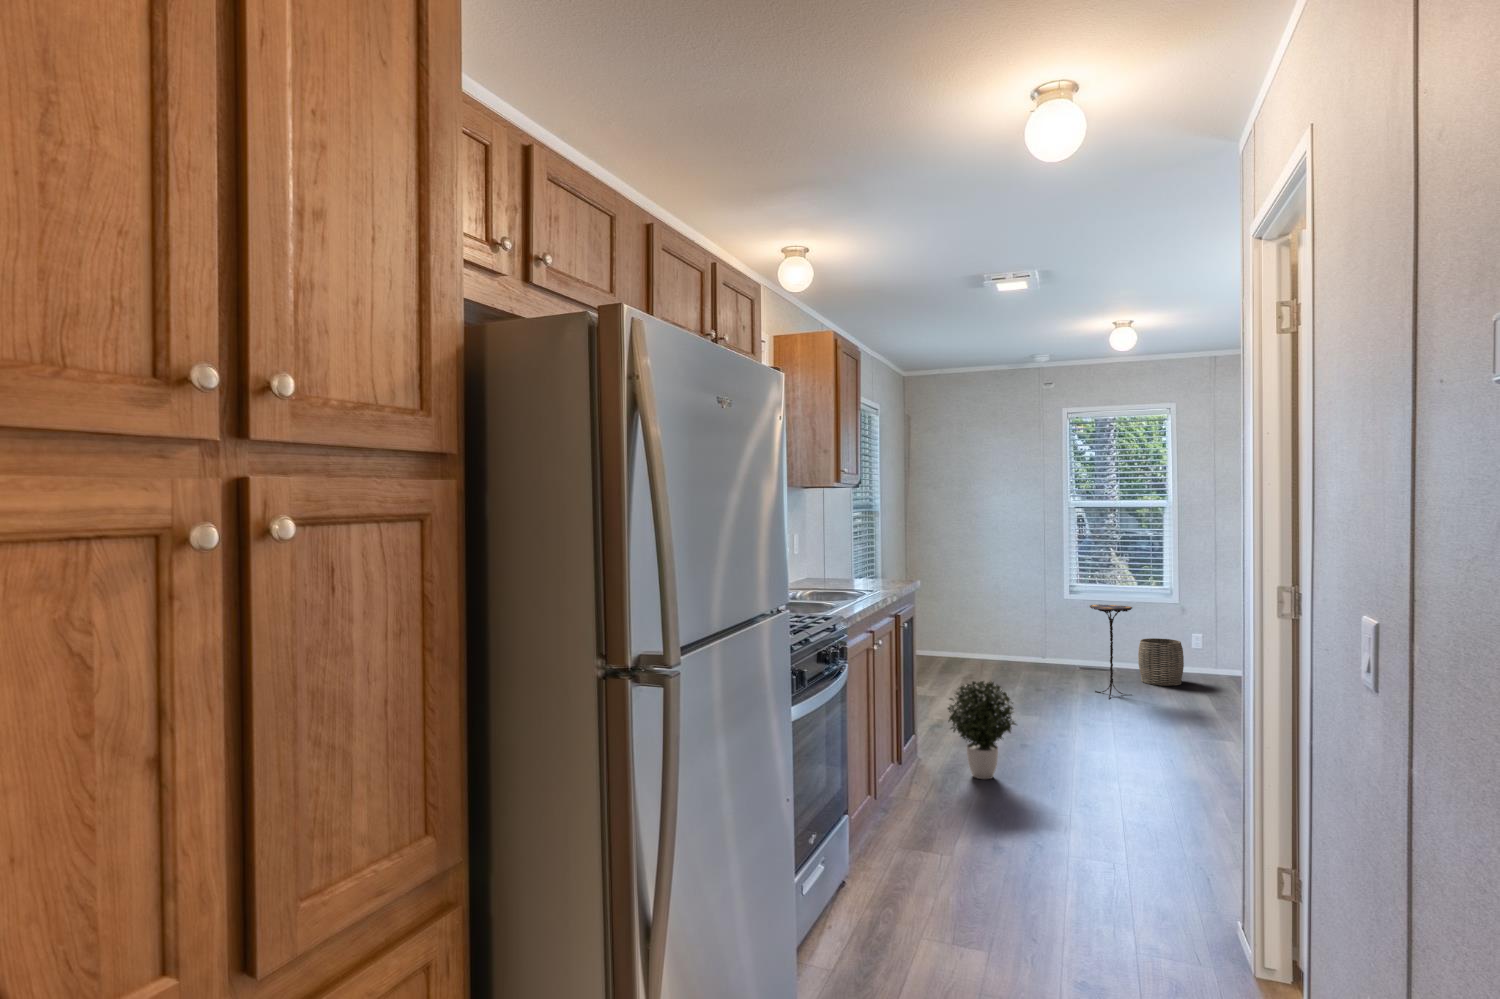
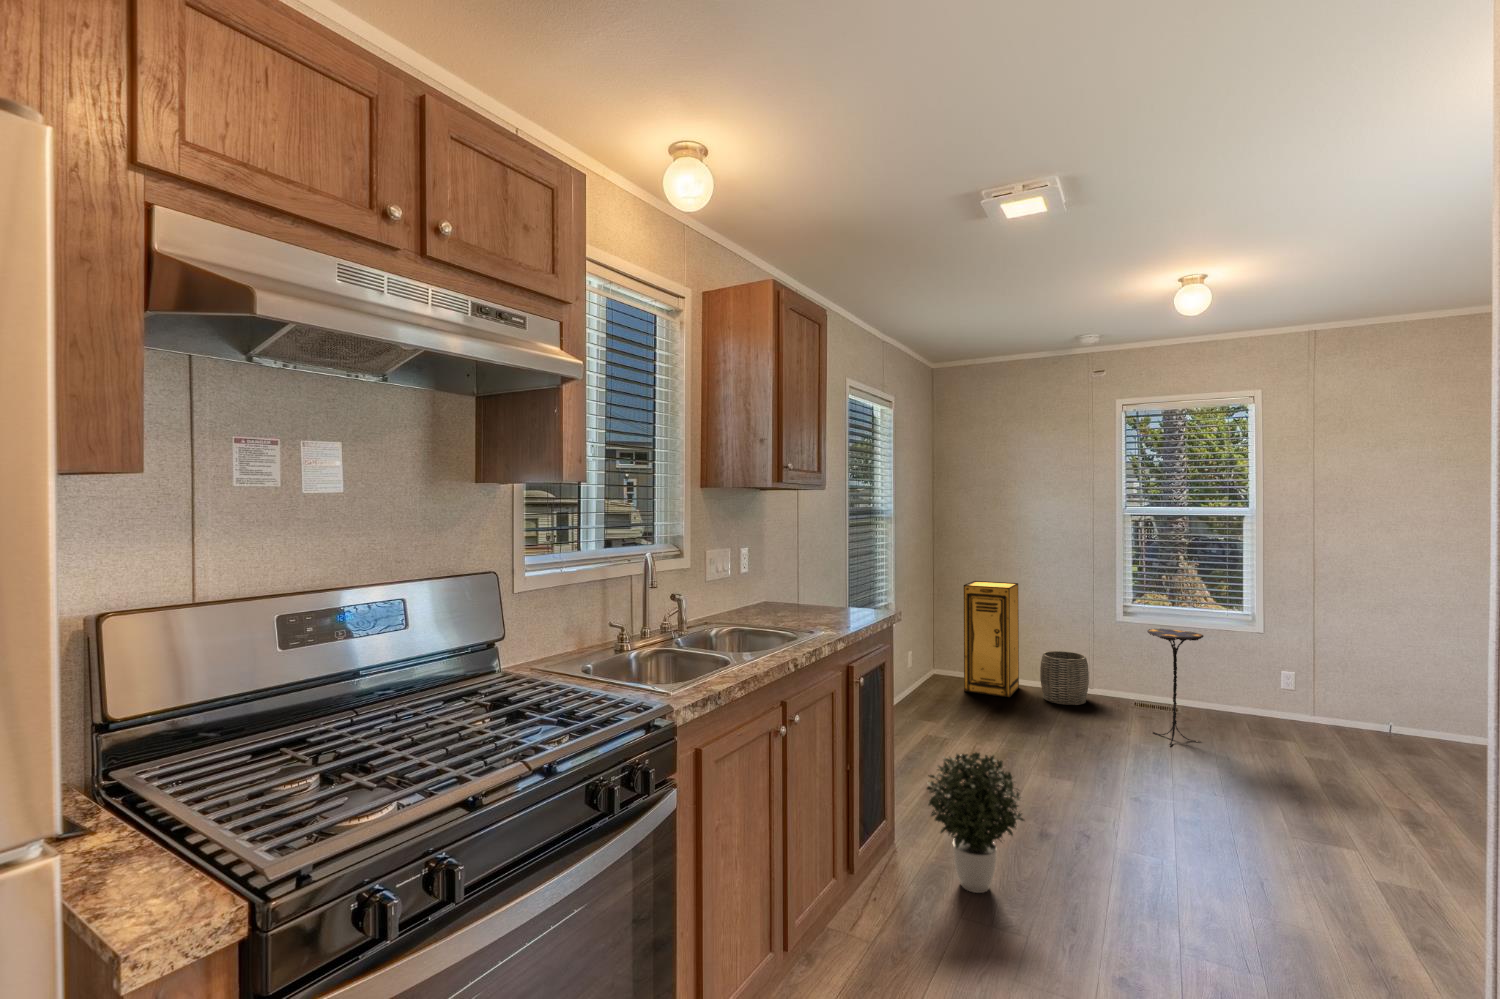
storage cabinet: none [933,574,981,675] -> present [964,581,1019,698]
woven basket: present [1138,638,1184,686] -> present [1040,651,1089,705]

